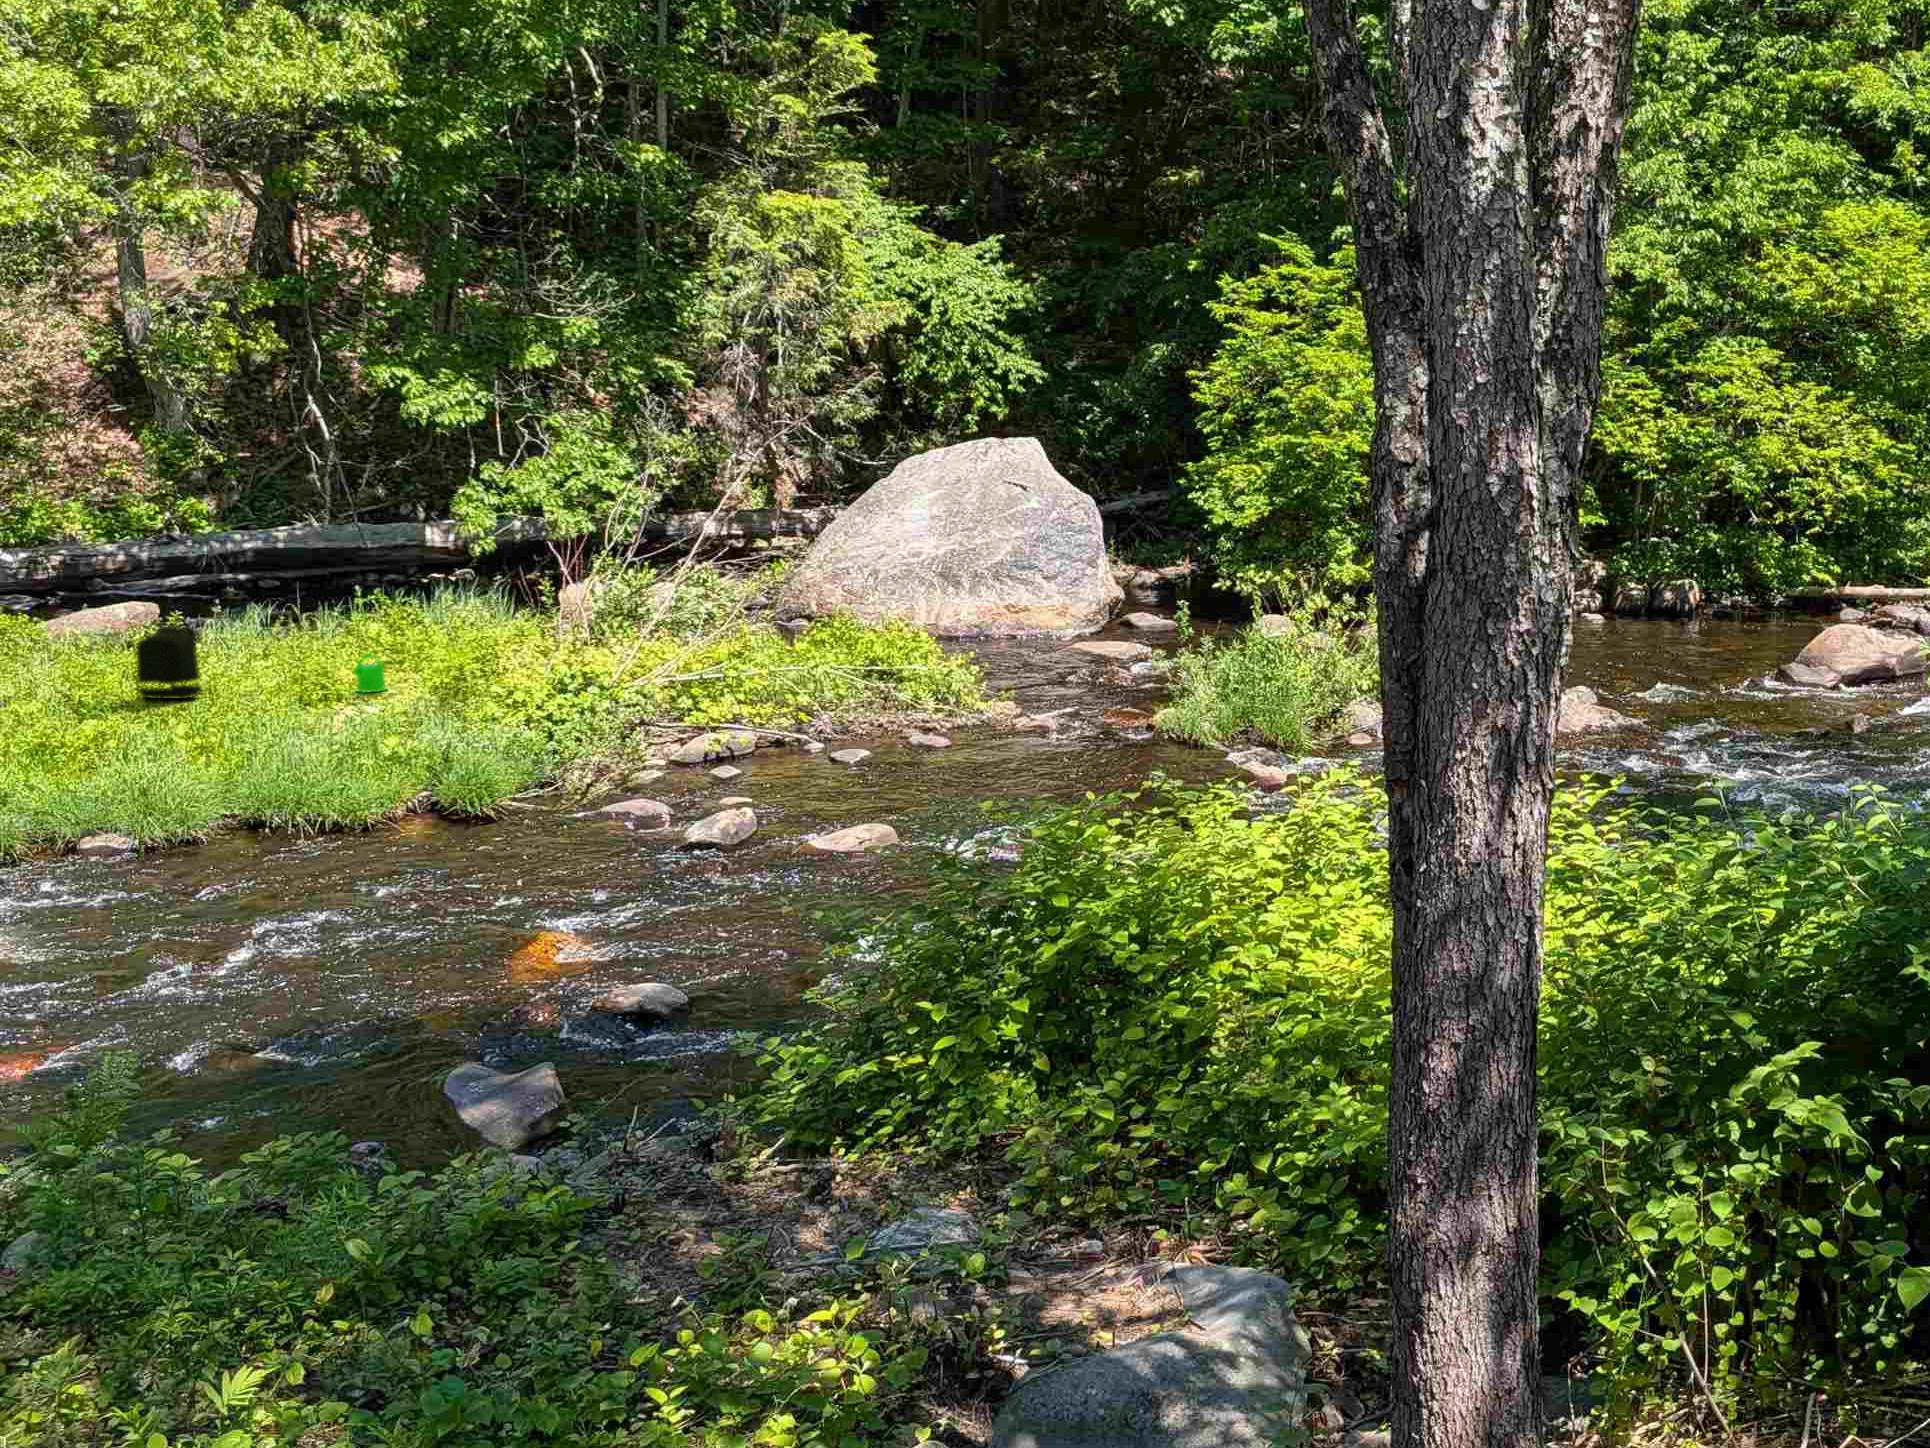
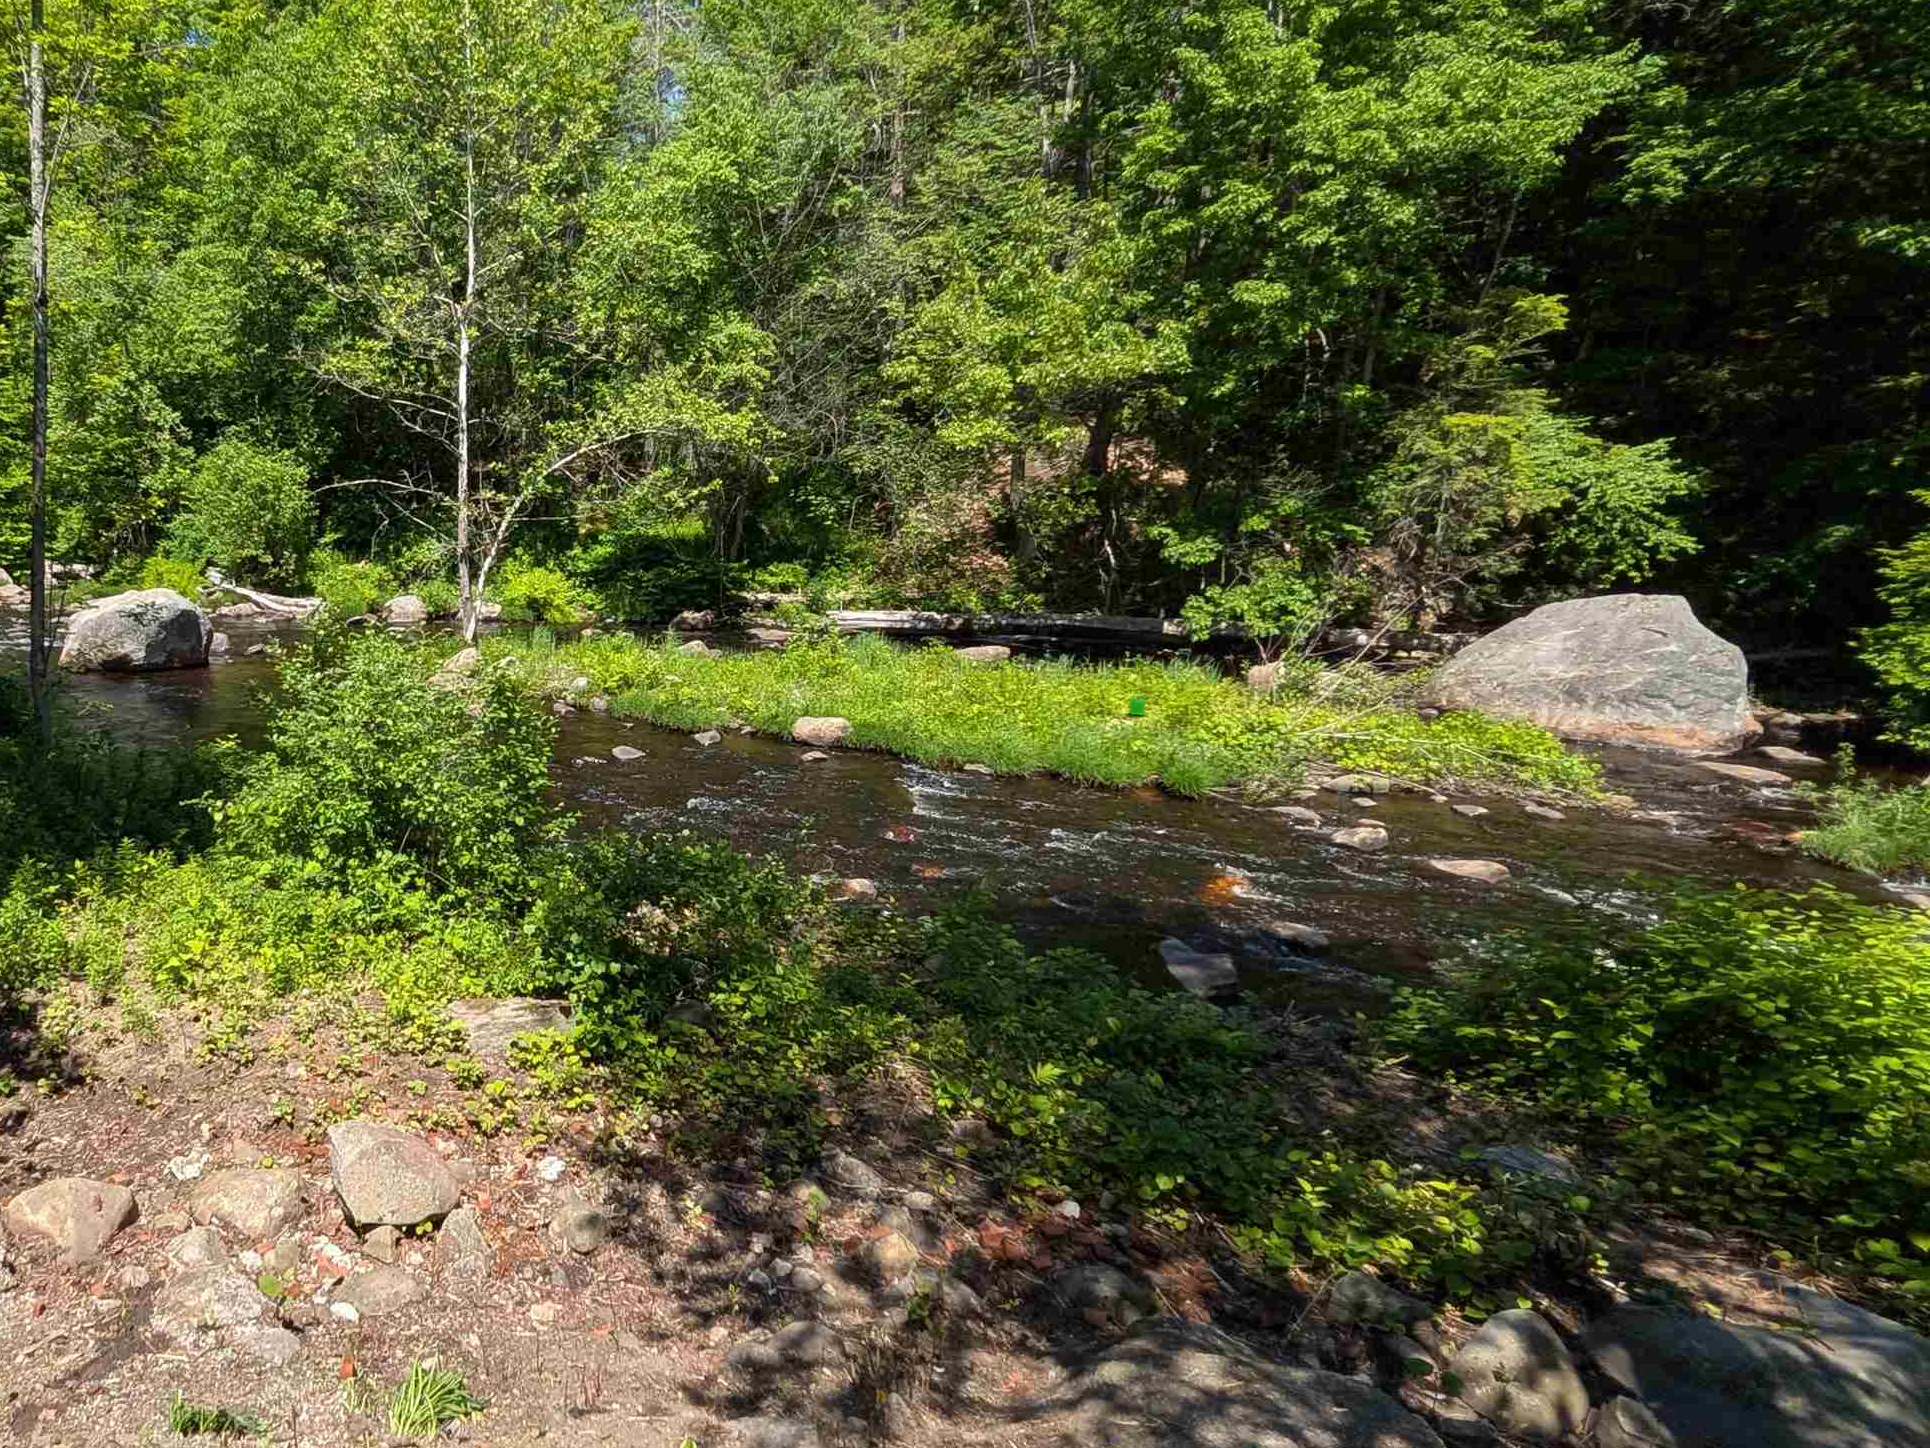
backpack: present [136,626,202,699] -> none [1019,665,1050,703]

